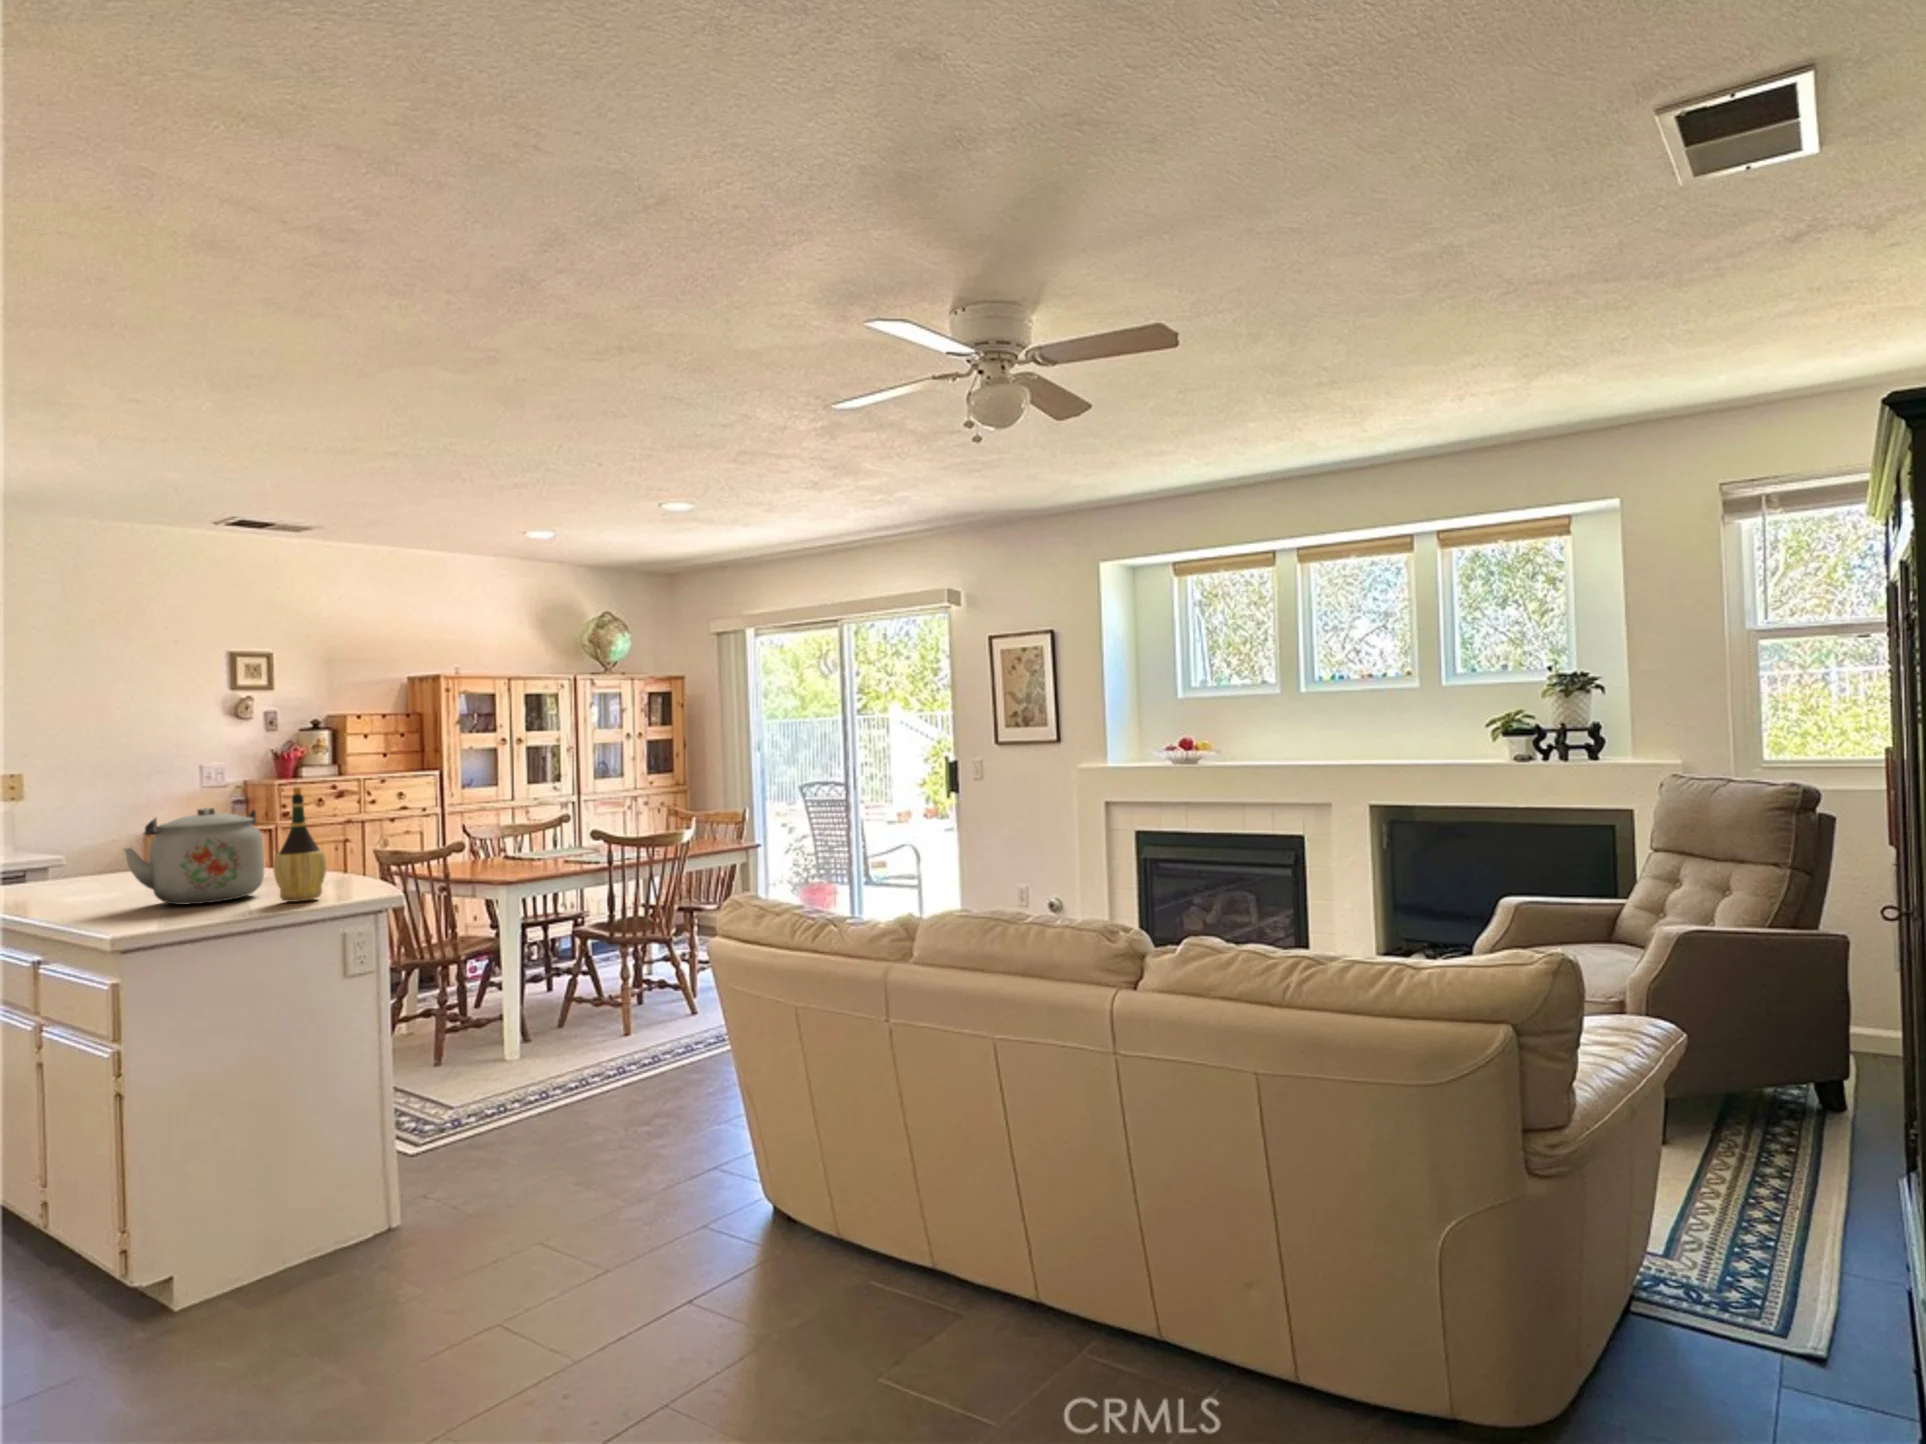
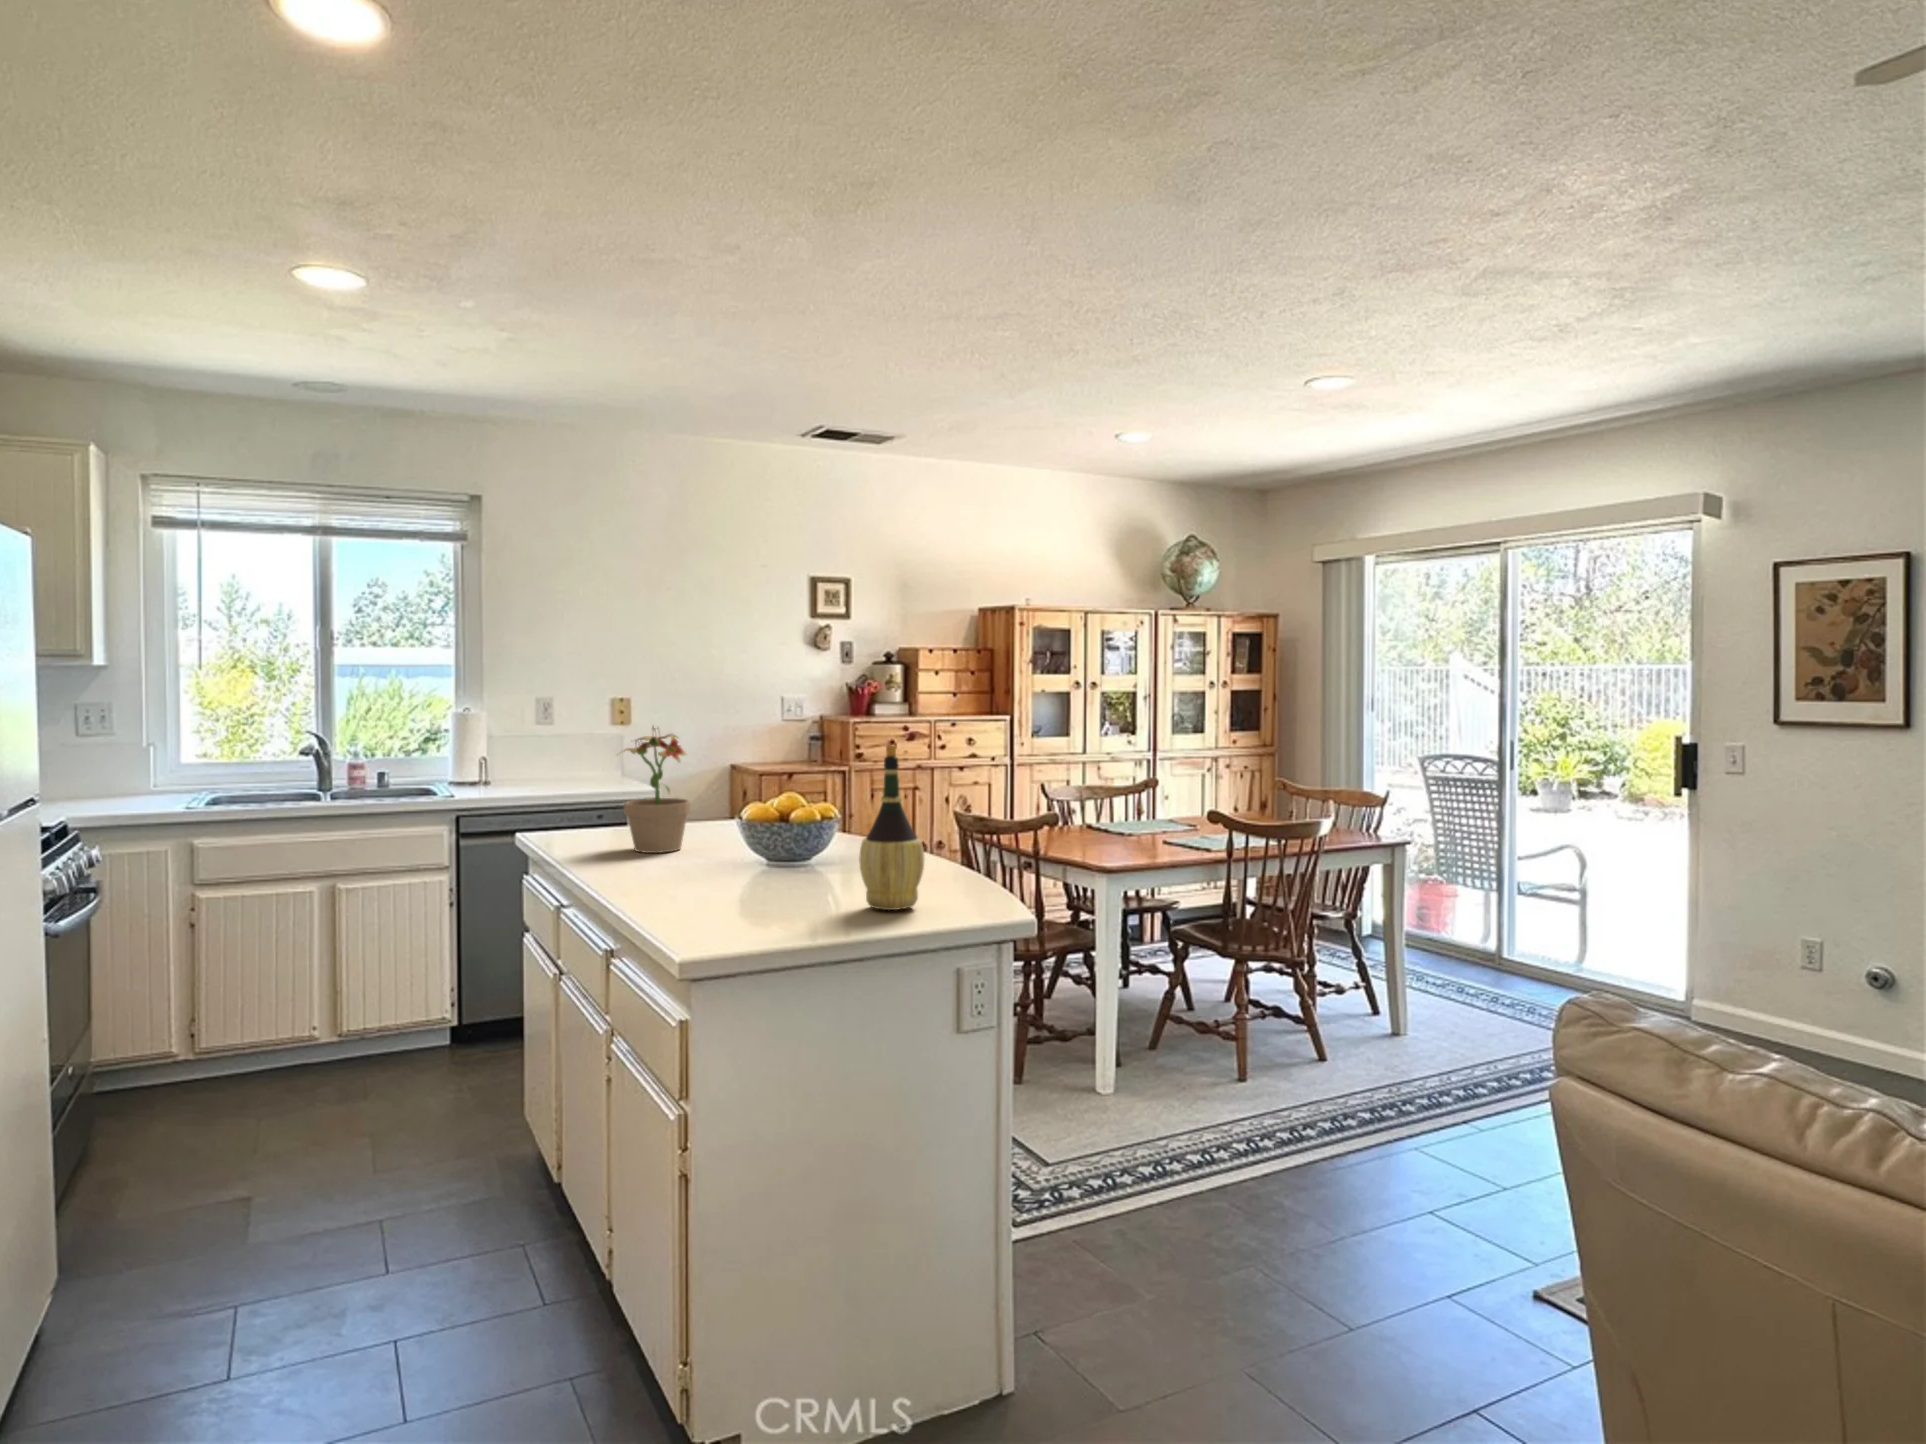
potted plant: none [38,789,115,895] -> present [624,727,691,853]
kettle: present [124,808,264,904] -> none [690,763,847,893]

